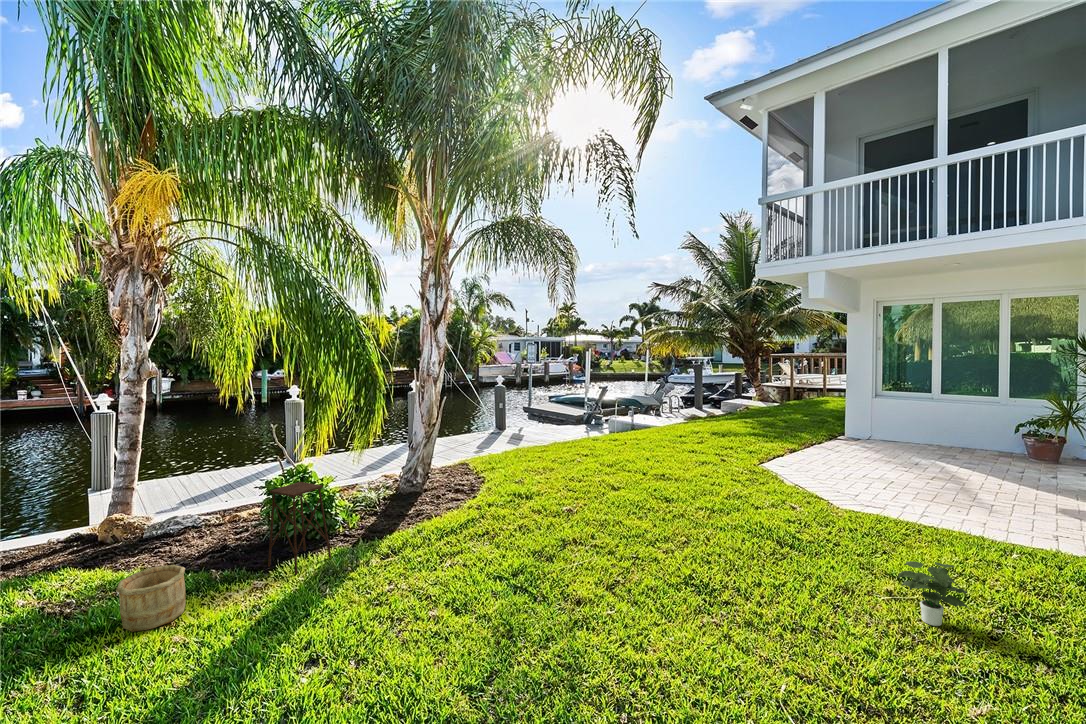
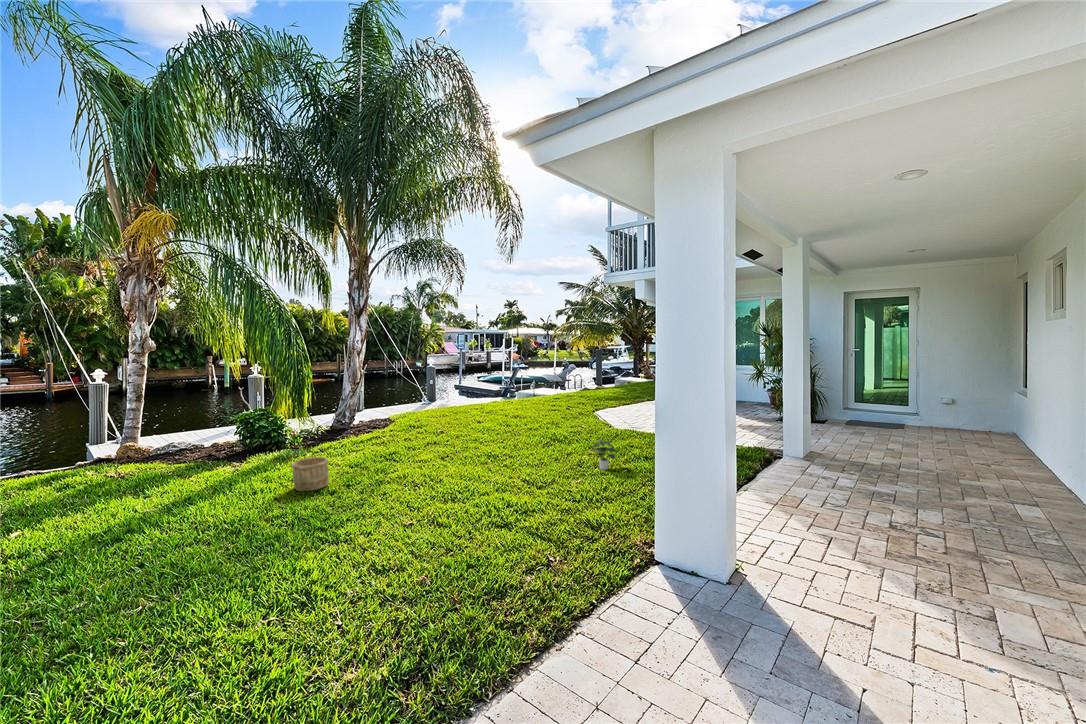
side table: present [268,482,331,575] -> none [238,413,280,466]
wooden bucket: present [116,565,186,632] -> present [291,457,329,491]

